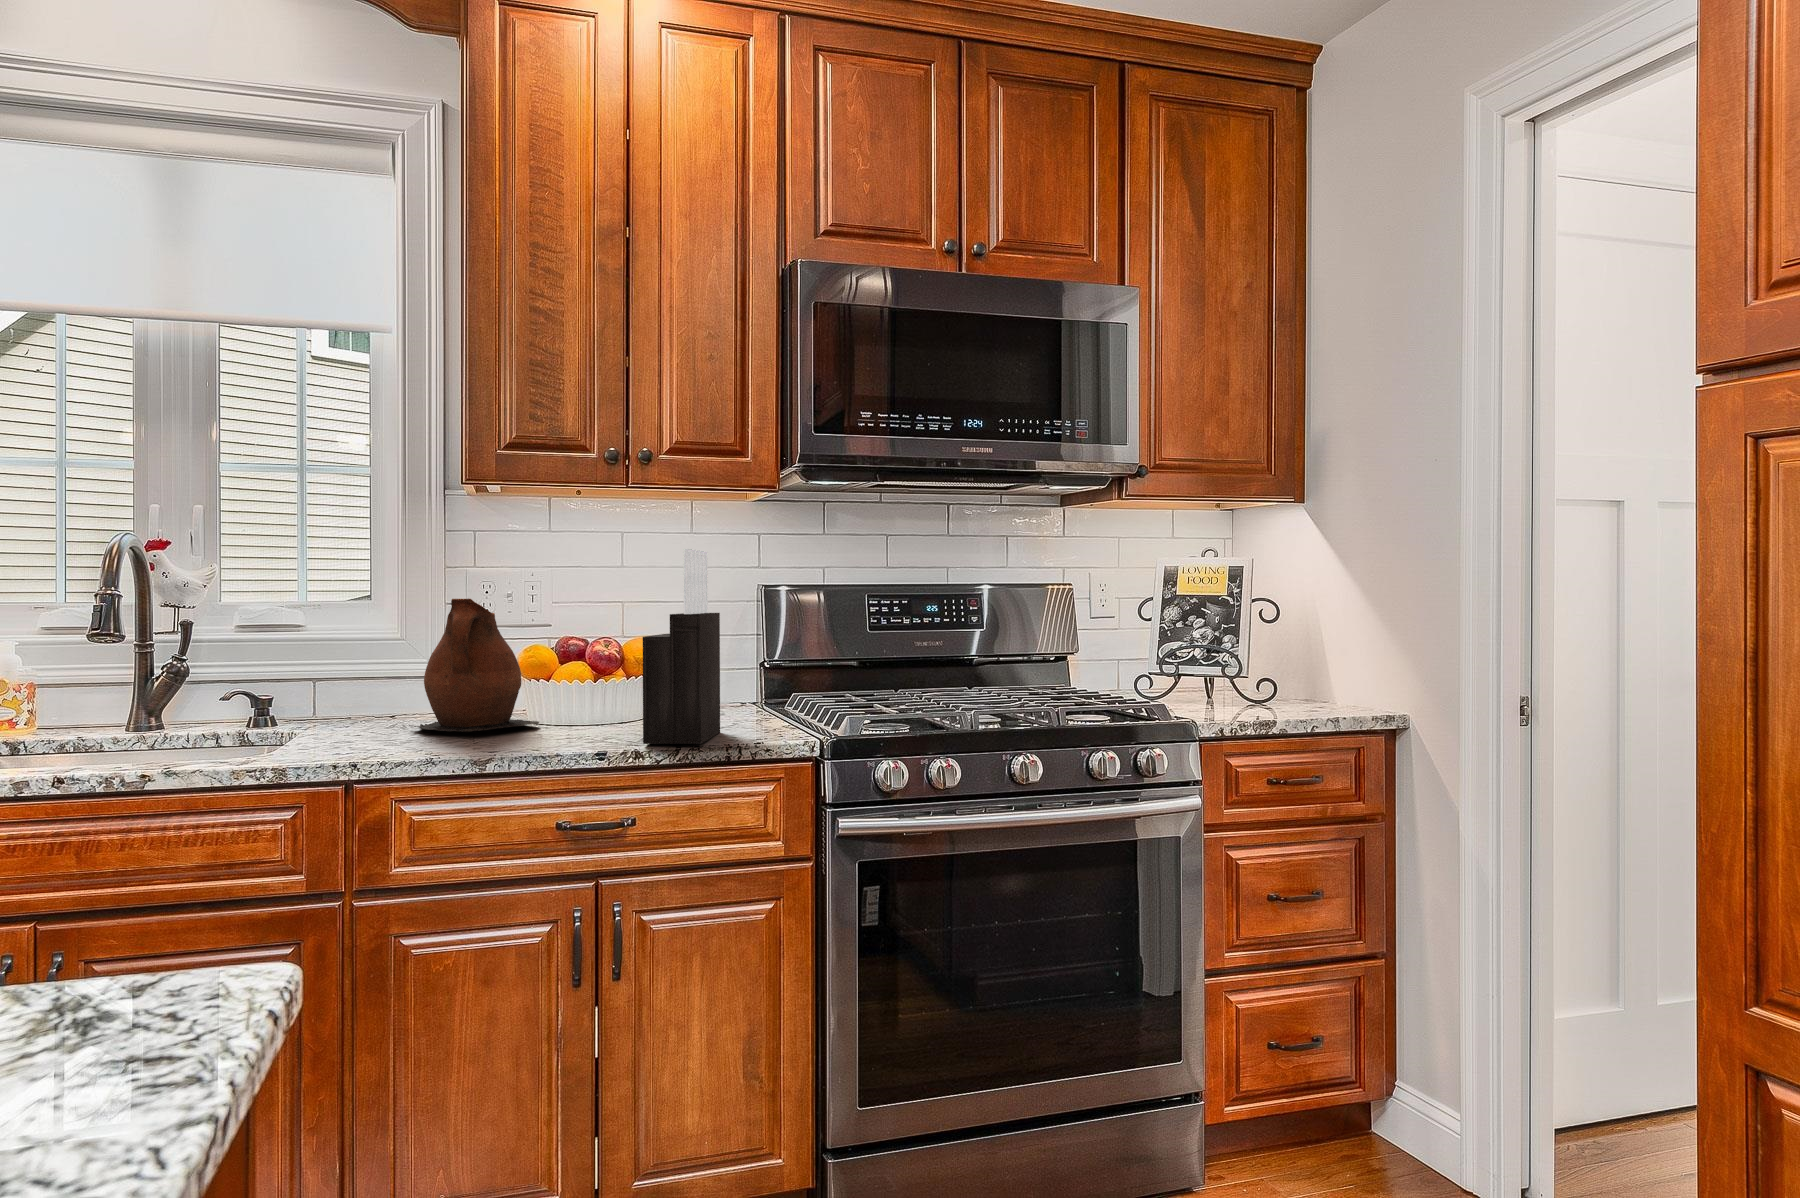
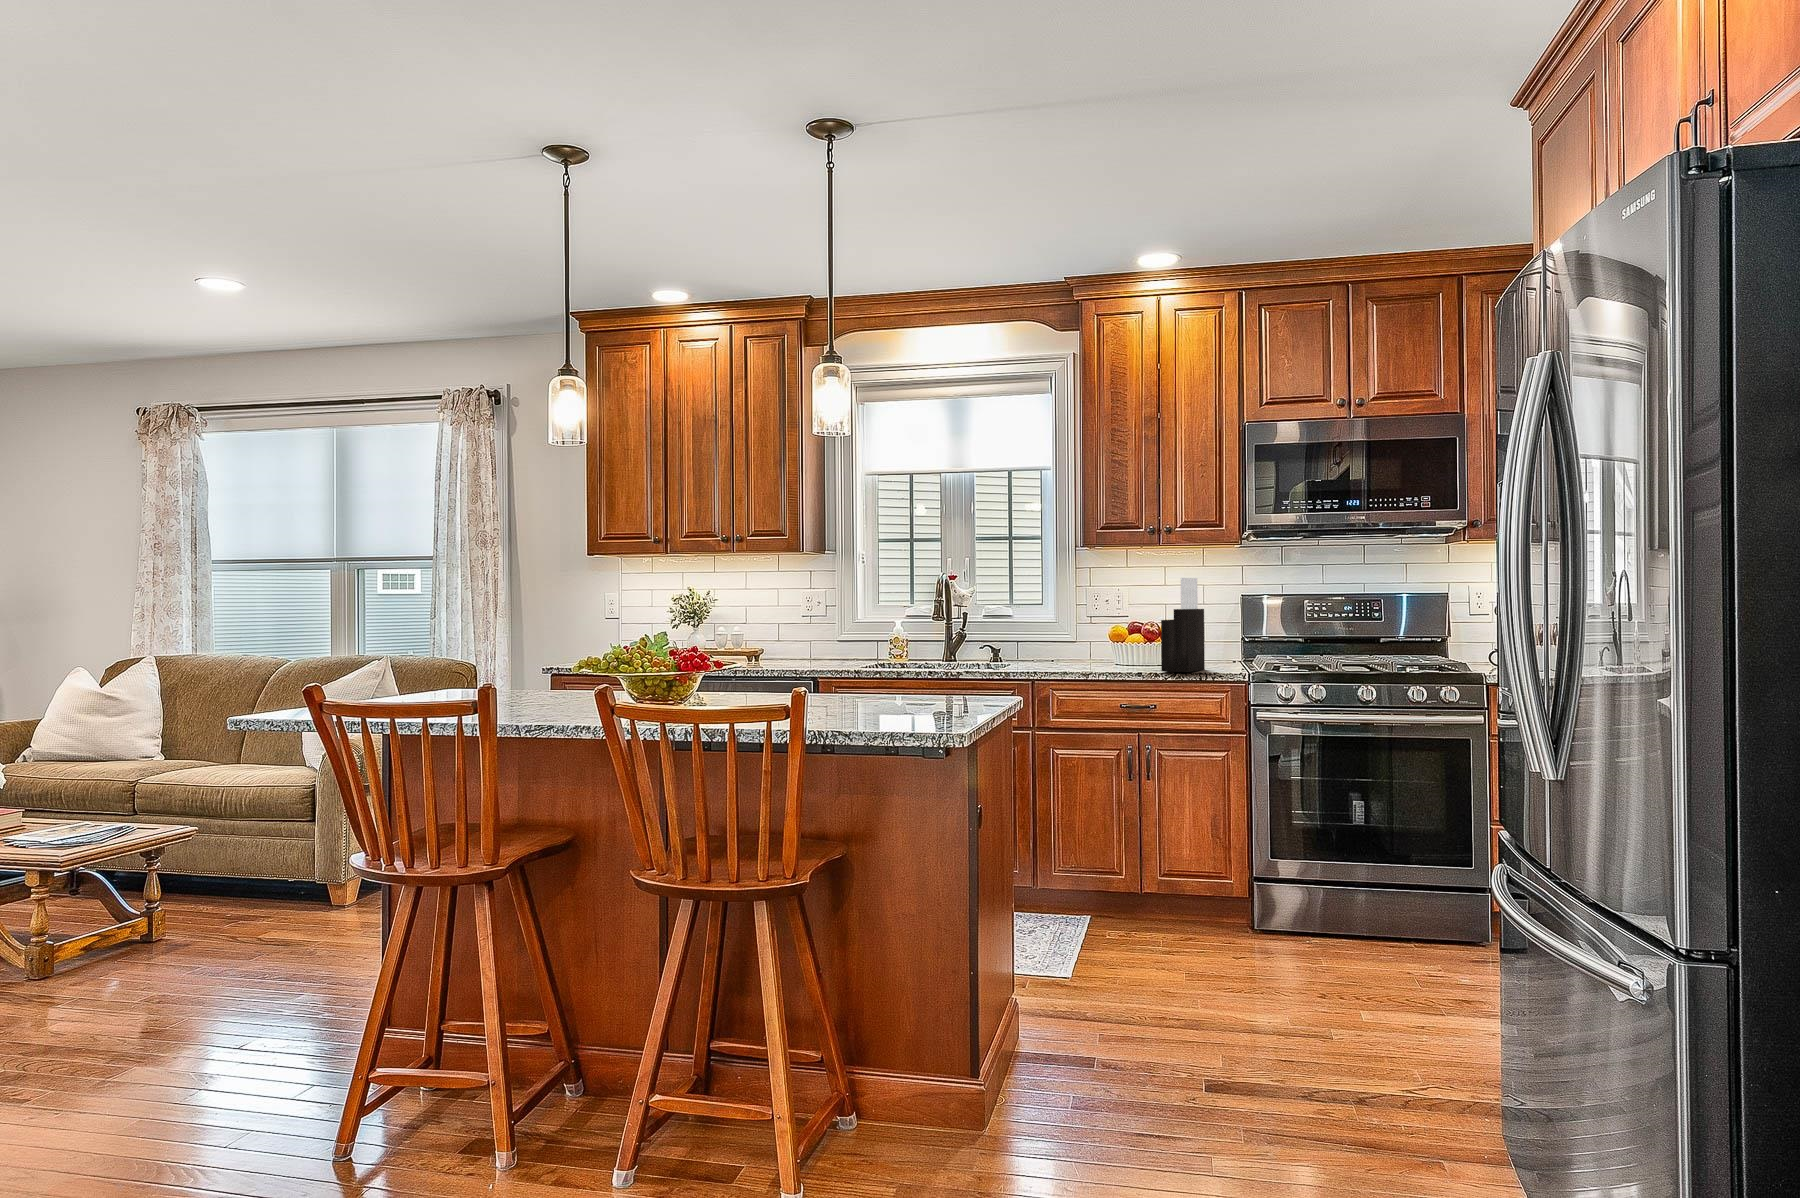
ceramic pitcher: present [409,599,539,732] -> none [1058,602,1118,664]

